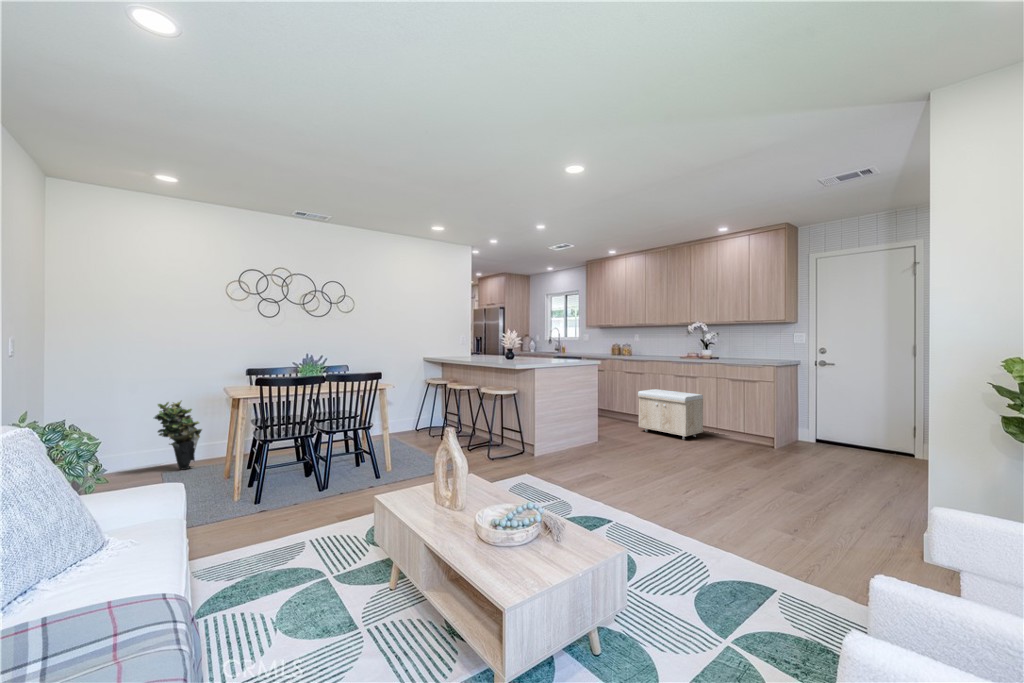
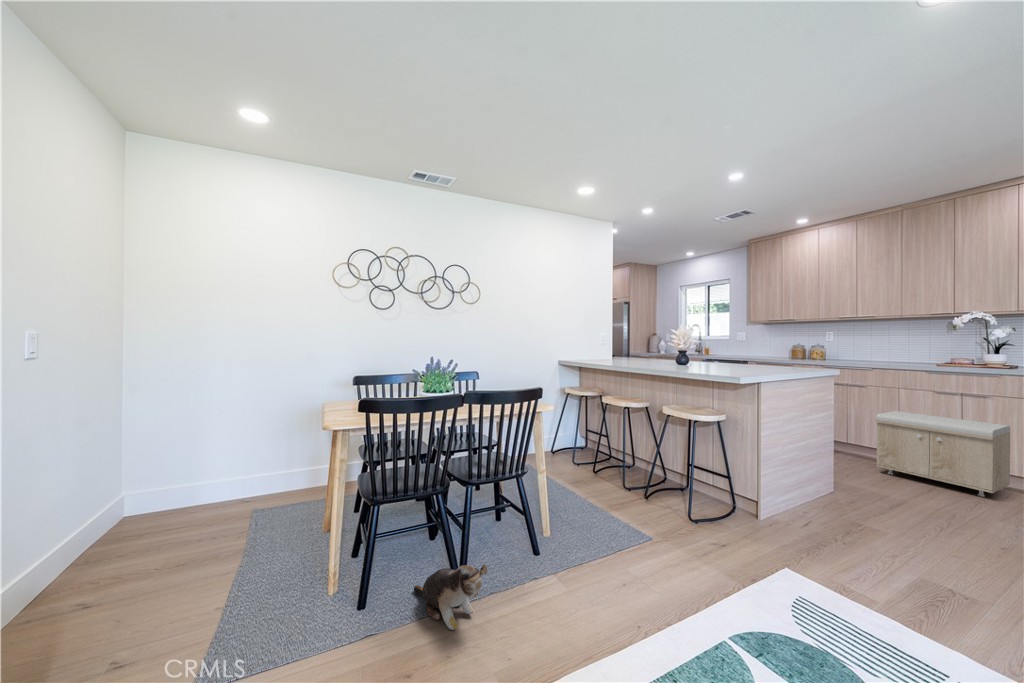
potted plant: present [154,401,202,470] -> none [242,415,302,509]
plush toy: none [291,469,333,506] -> present [414,564,487,630]

